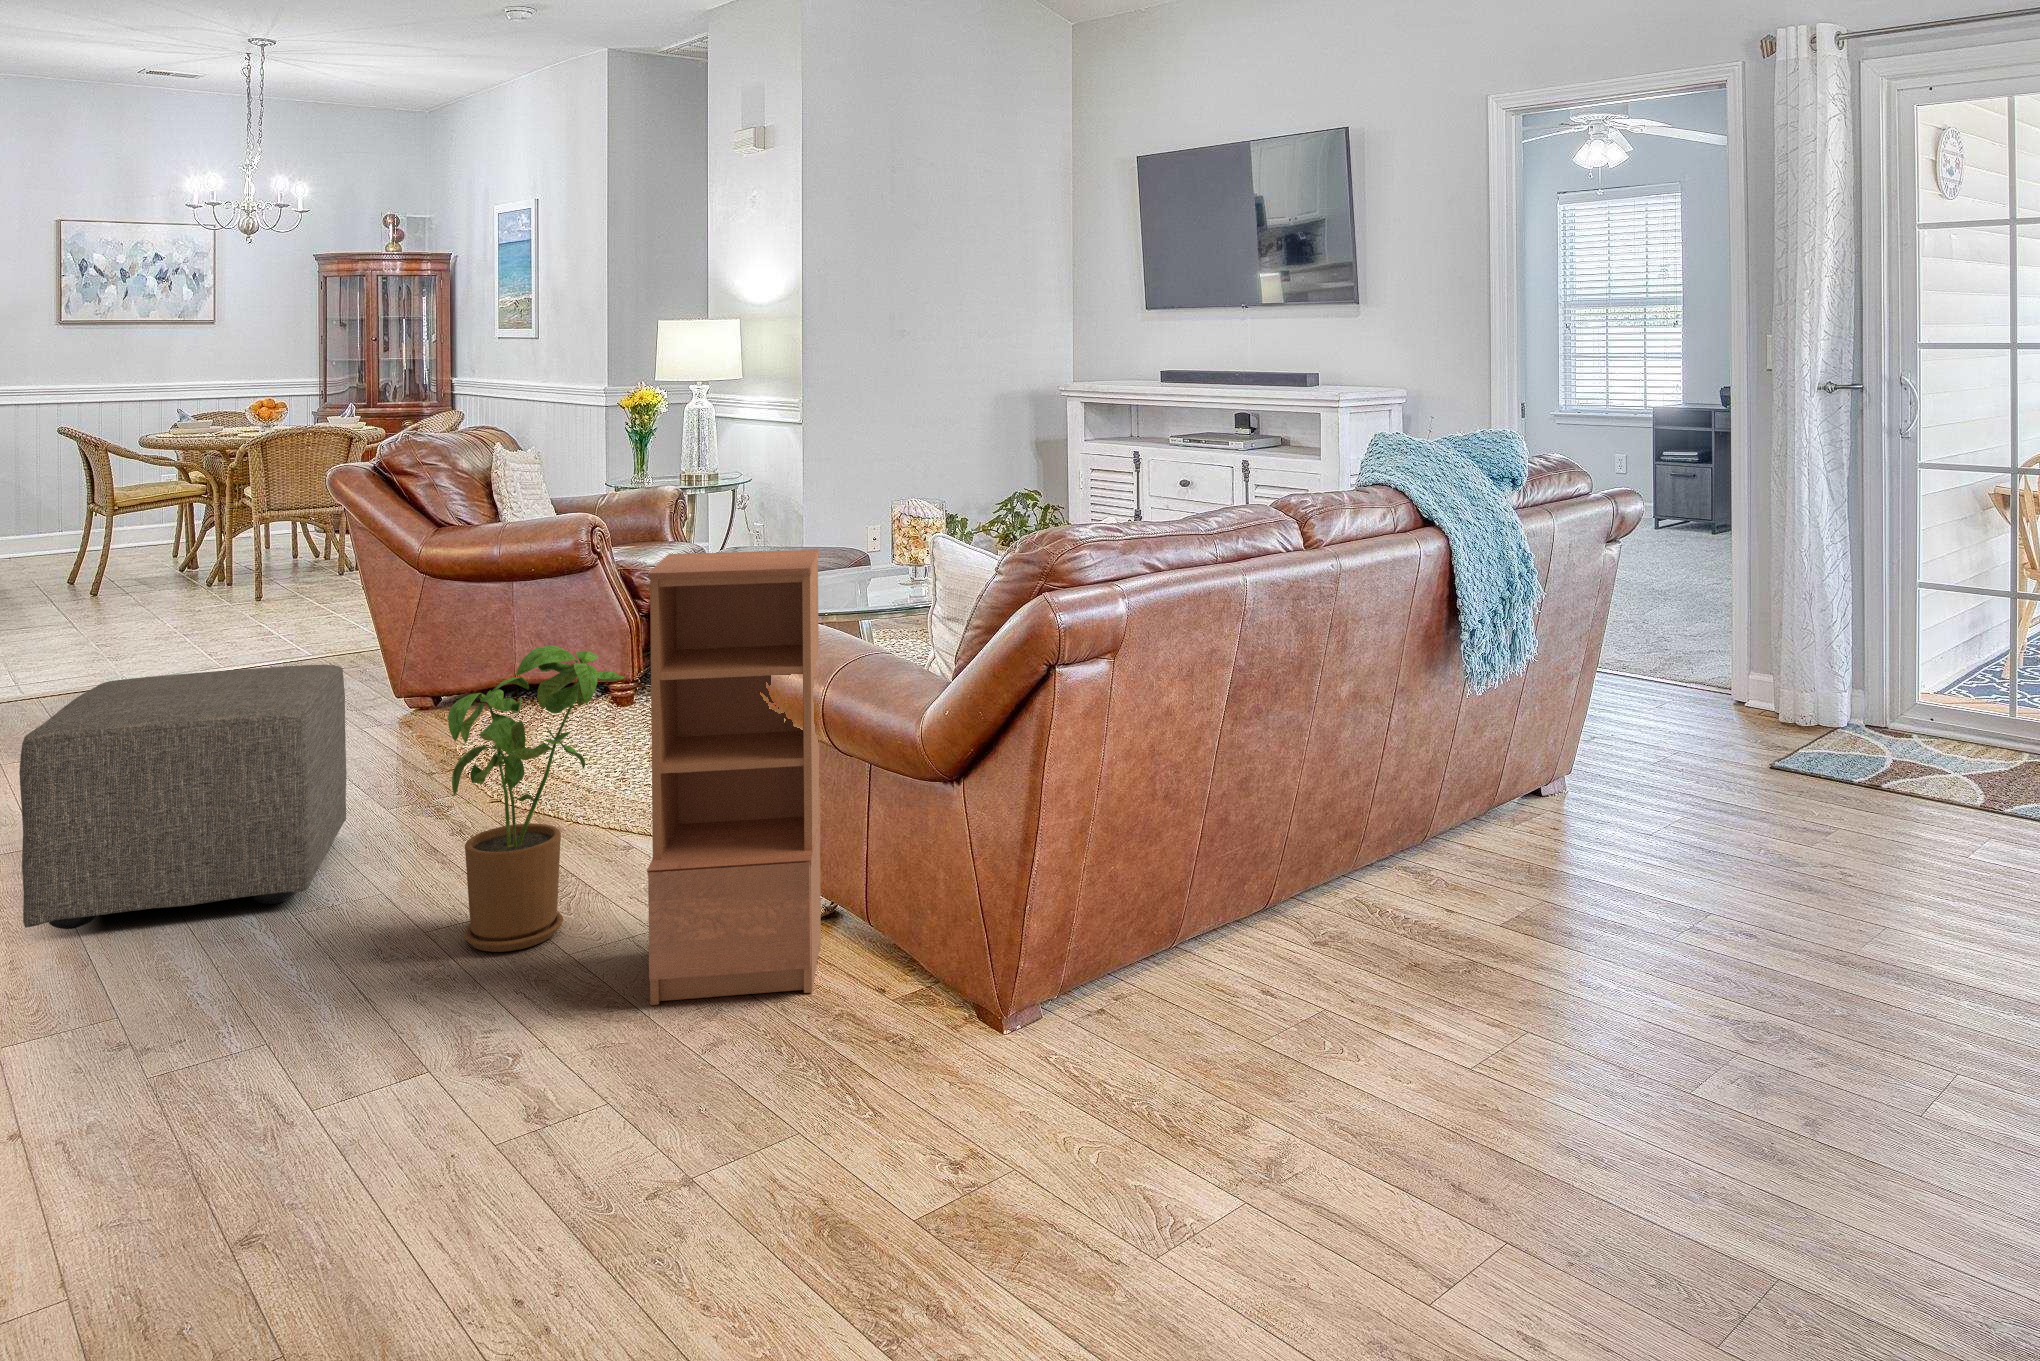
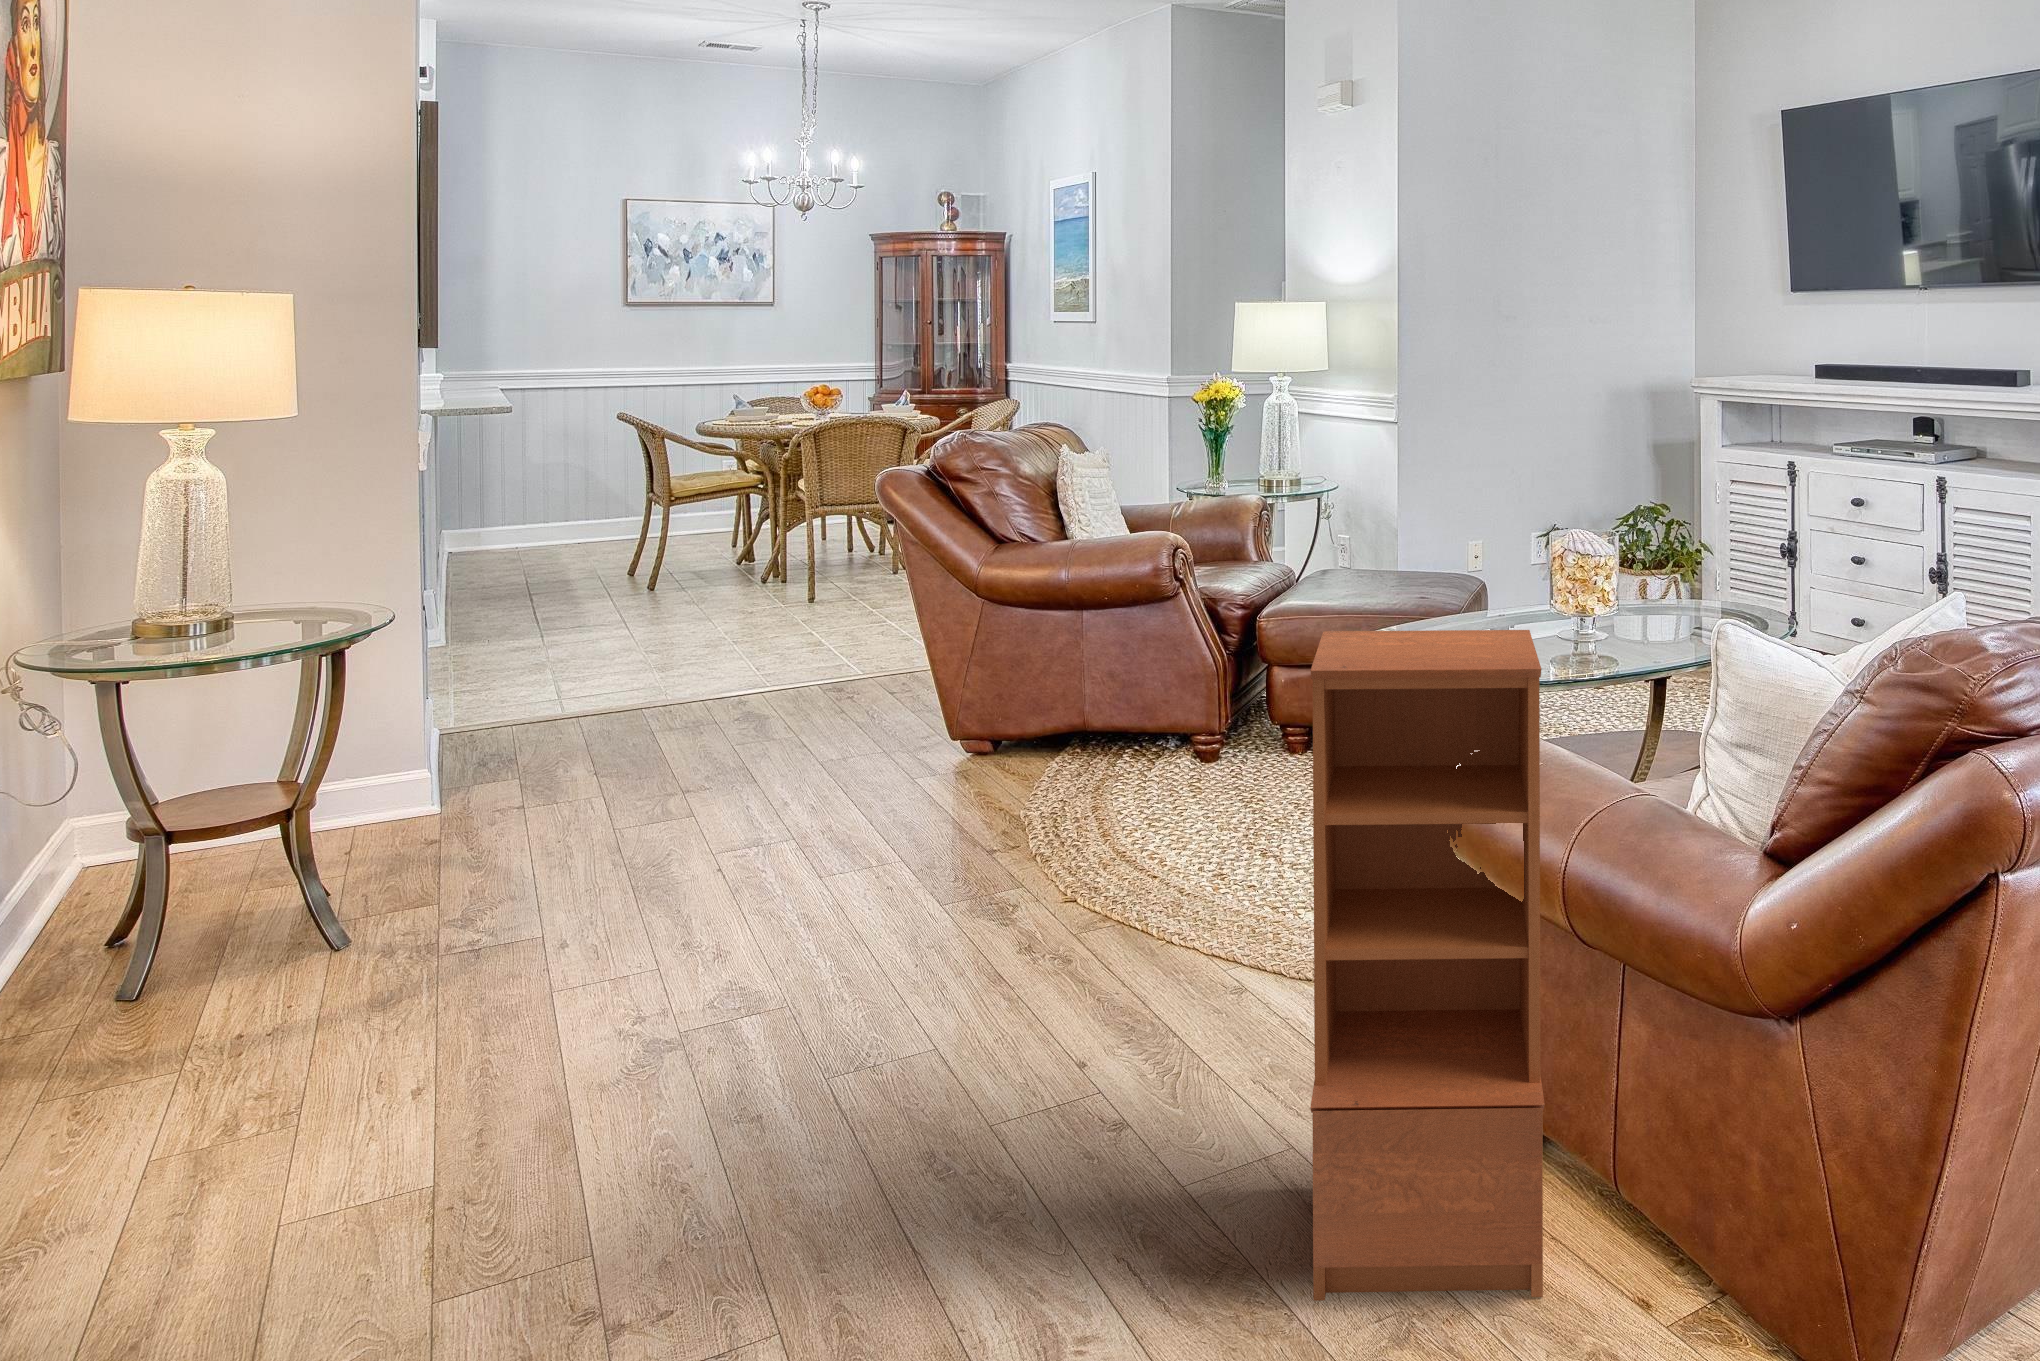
house plant: present [448,645,627,952] -> none [1028,746,1260,1169]
ottoman: present [19,665,346,929] -> none [509,730,899,1077]

